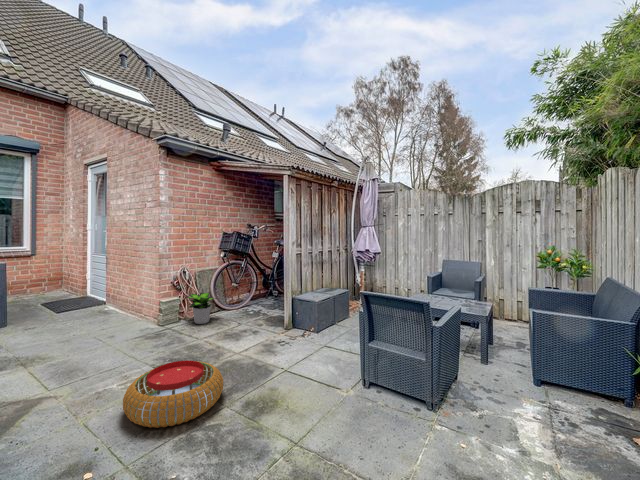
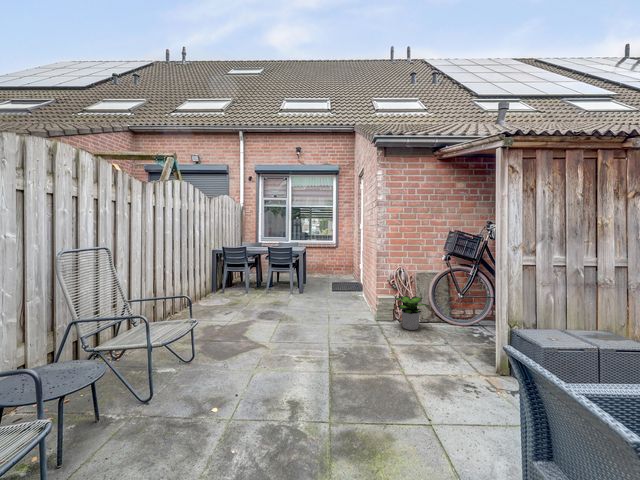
pouf: present [123,360,223,428] -> none [261,354,347,417]

